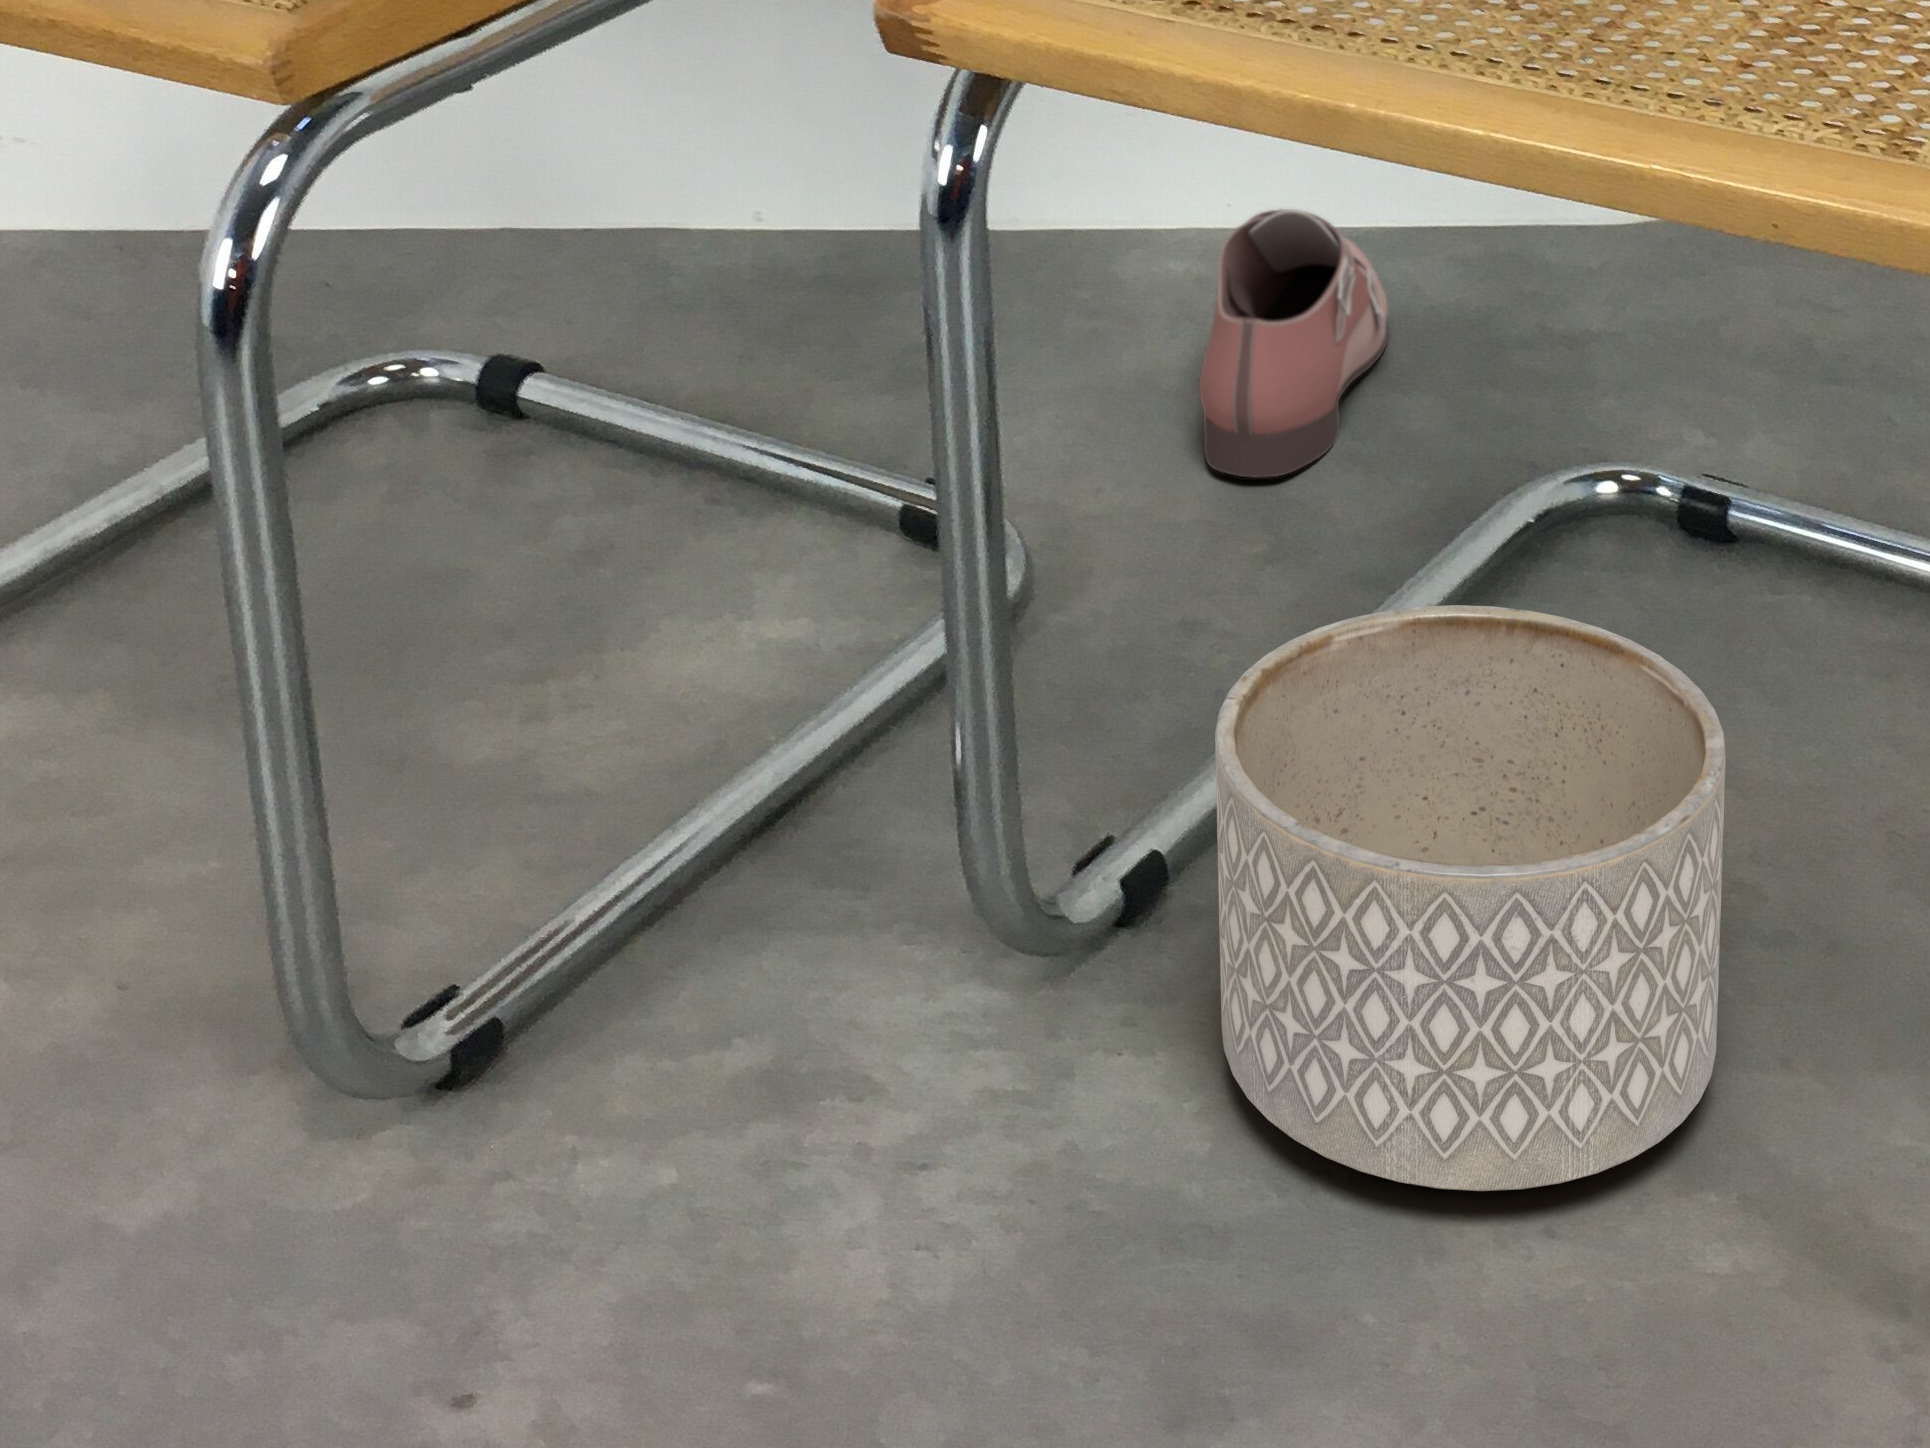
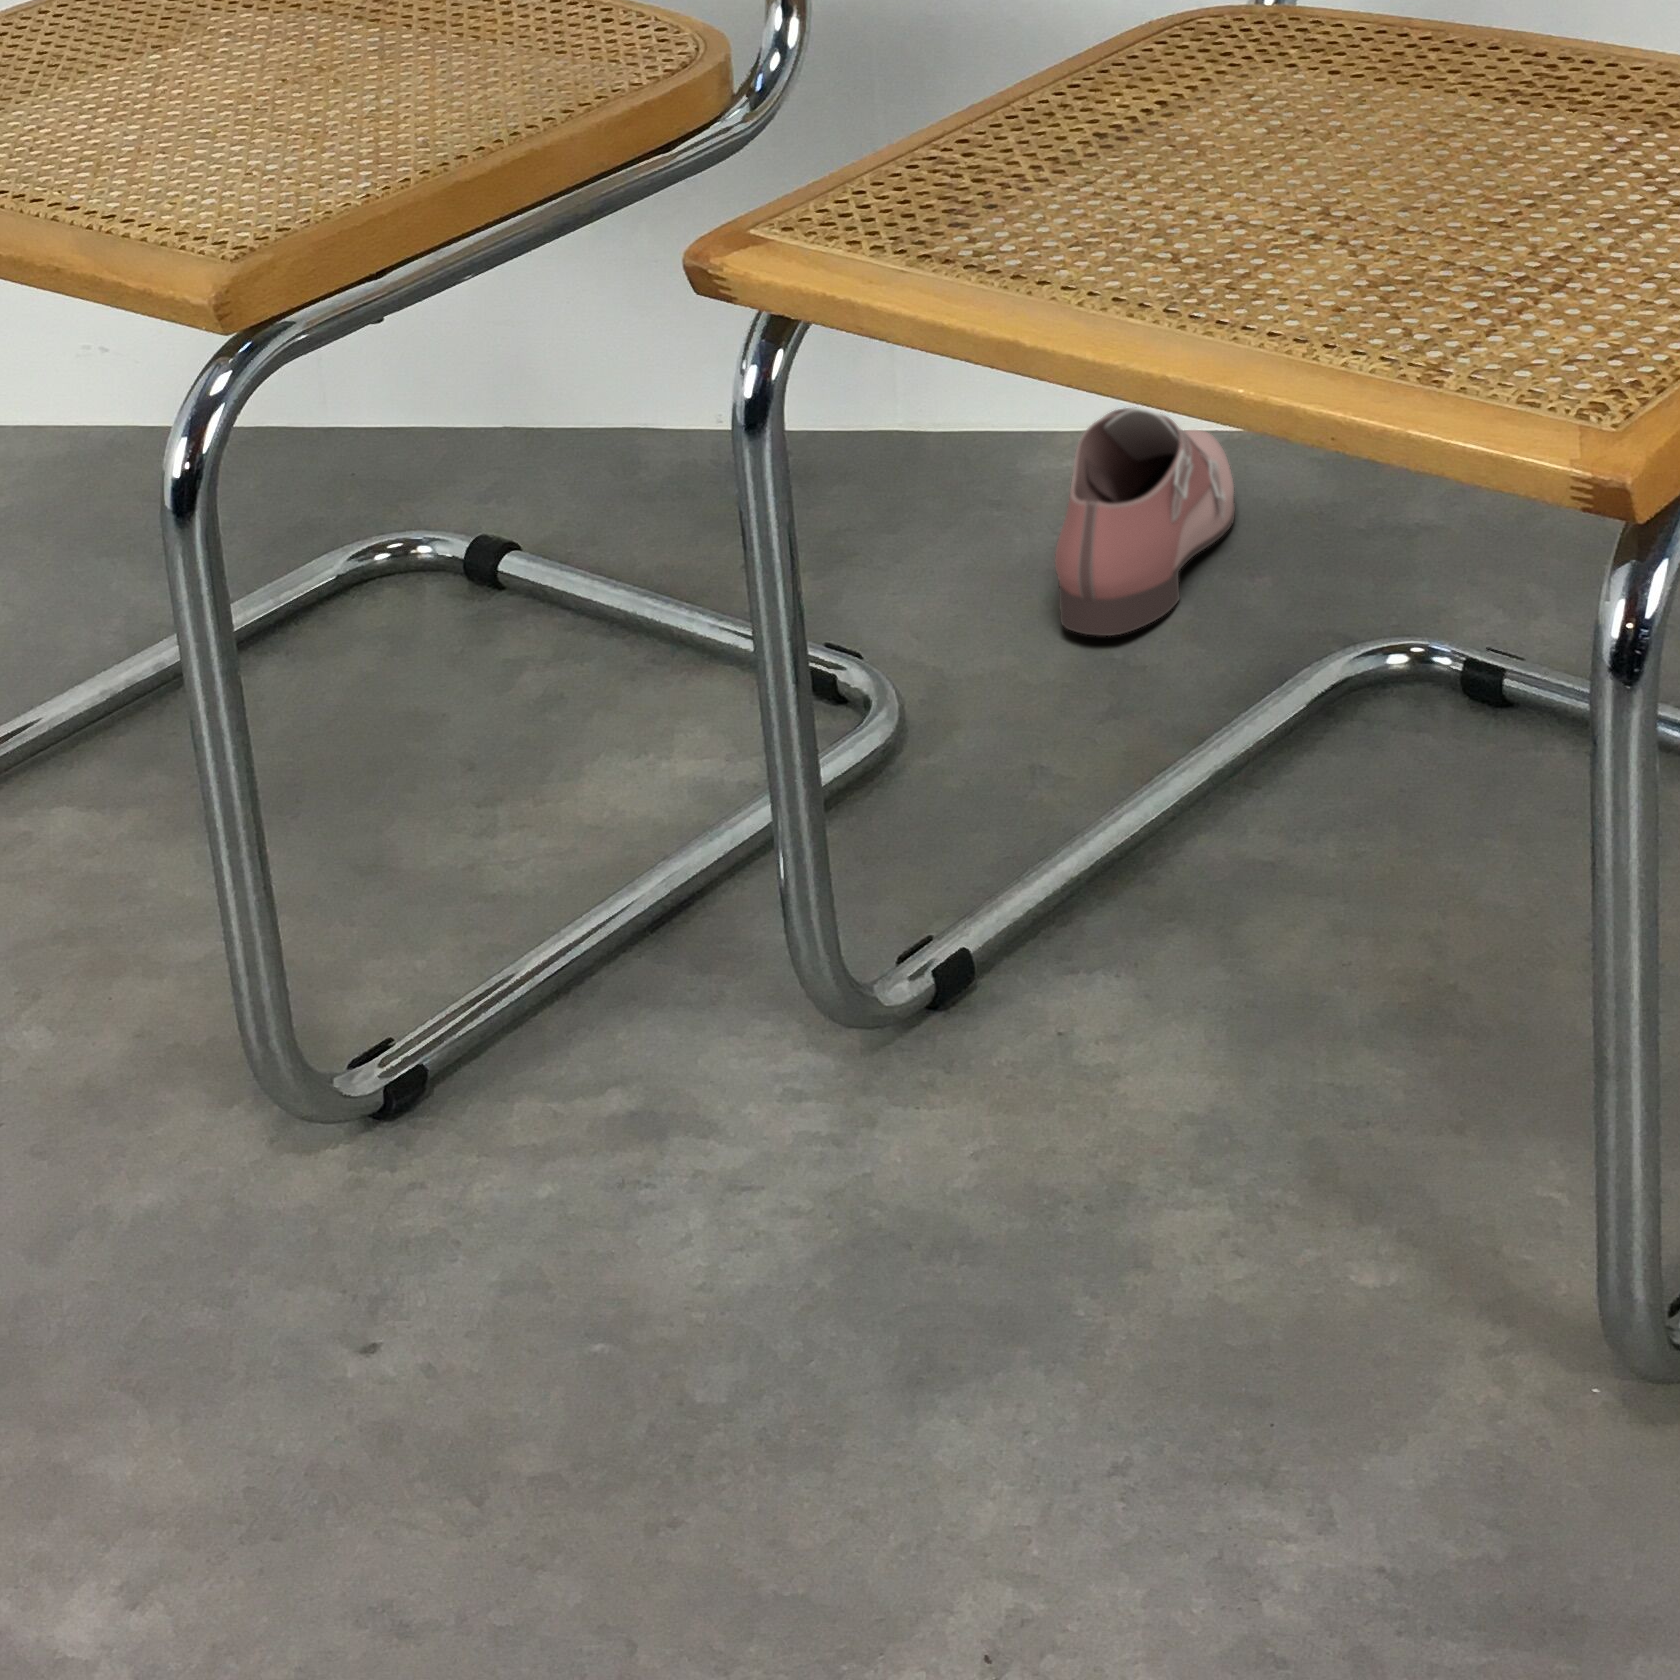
planter: present [1215,605,1726,1191] -> none [975,739,1391,1205]

